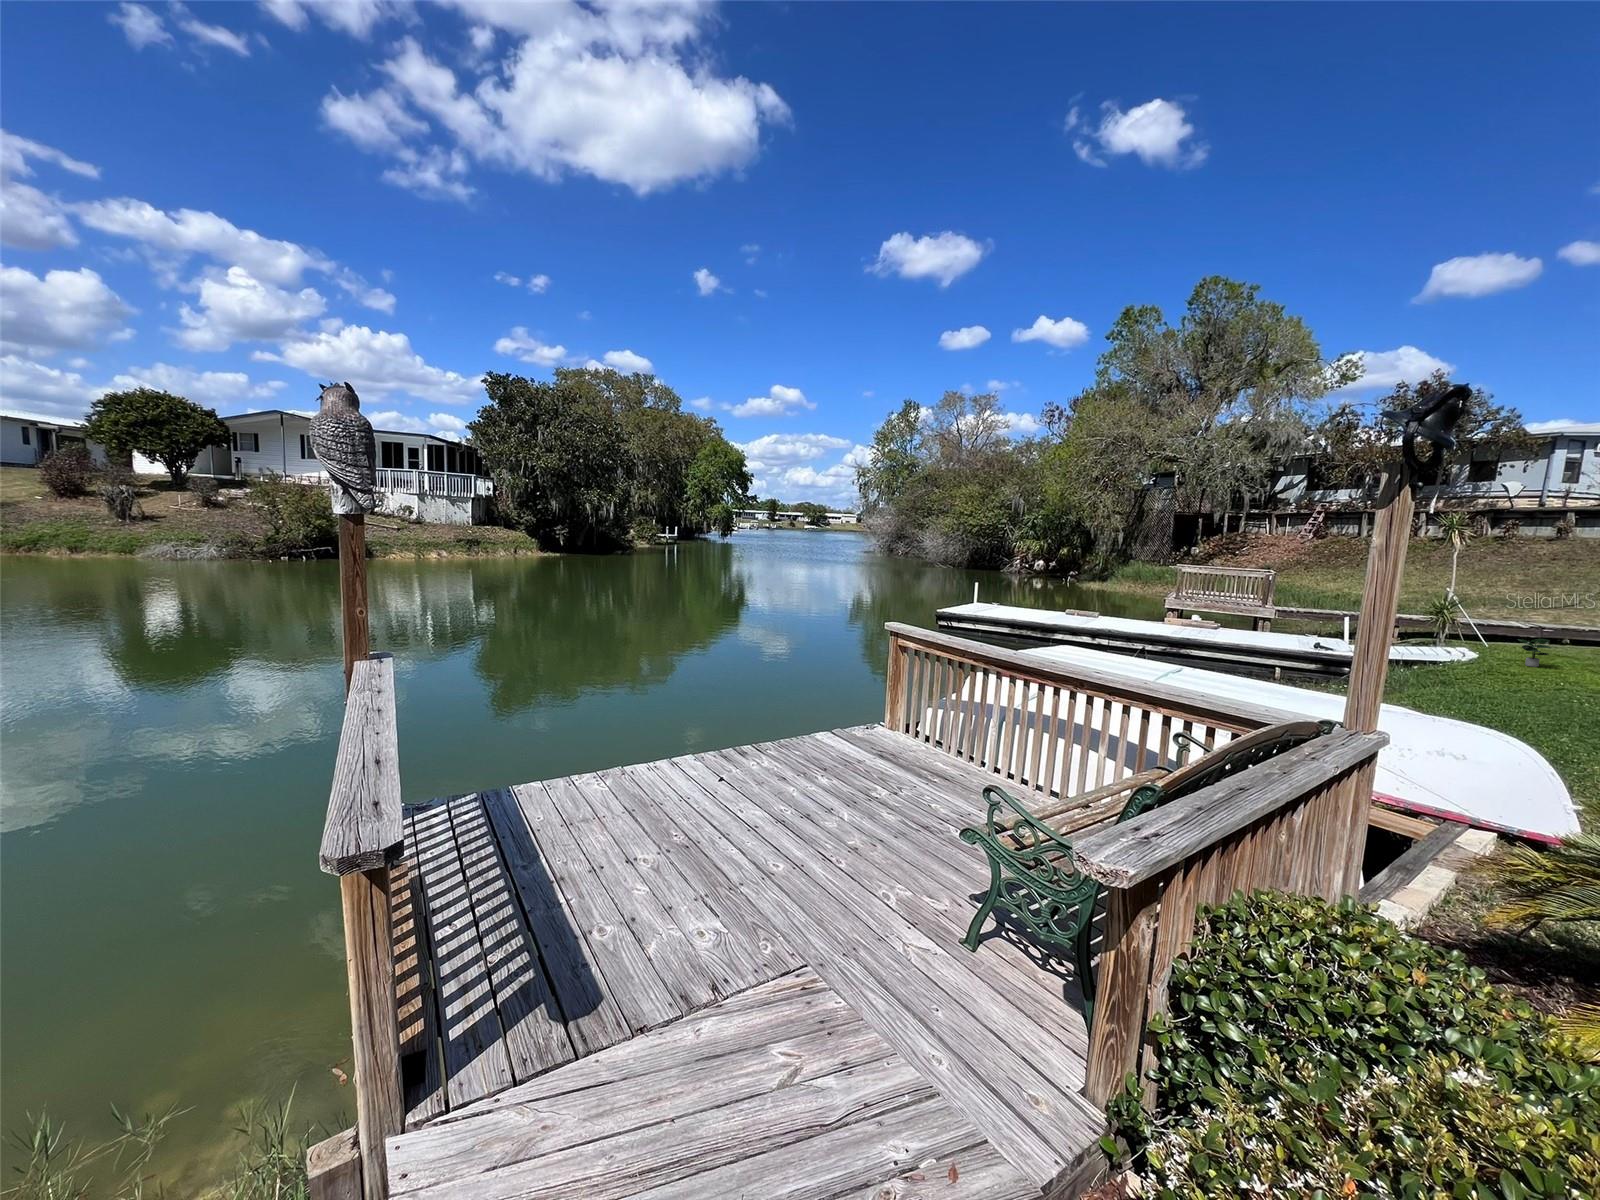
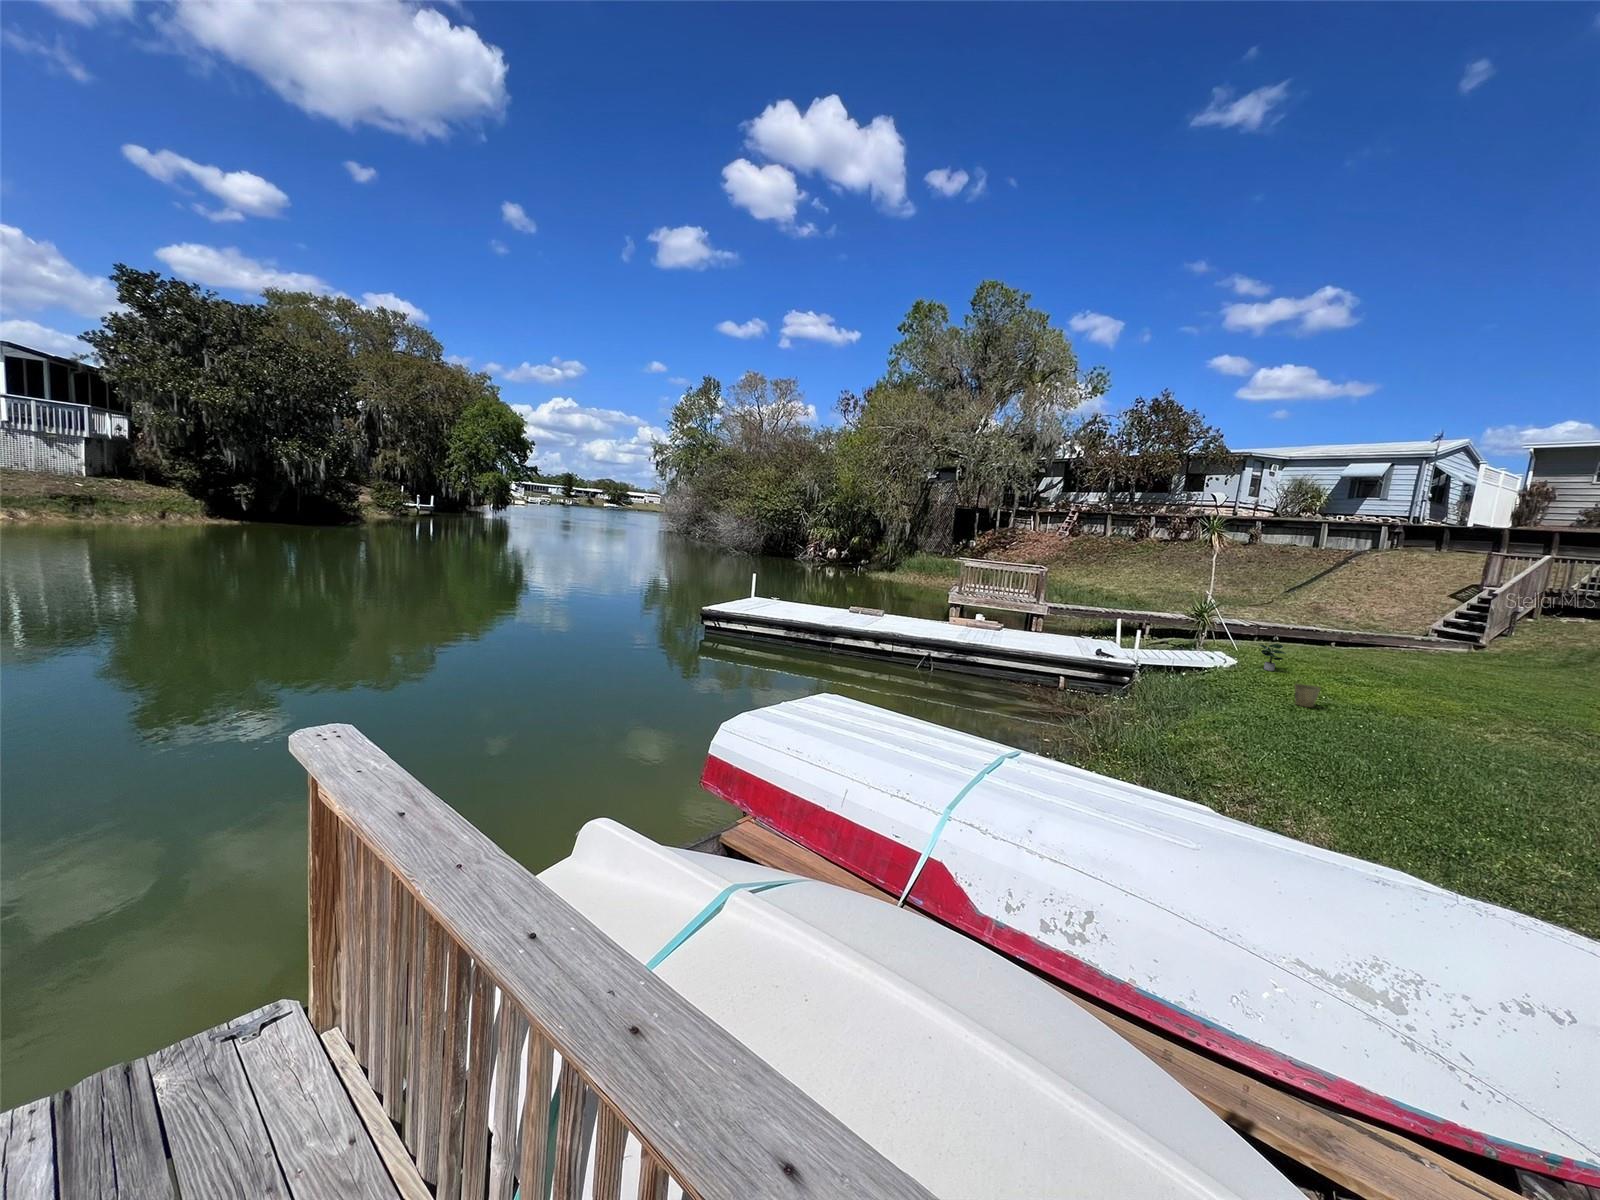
bucket: none [1546,663,1579,697] -> present [1295,684,1320,707]

